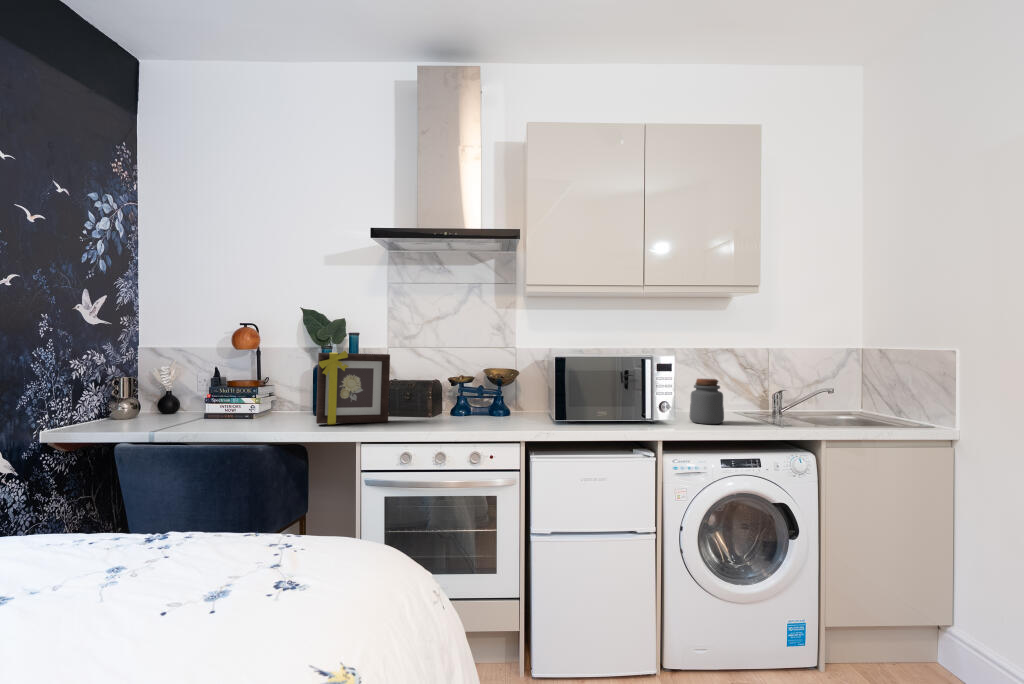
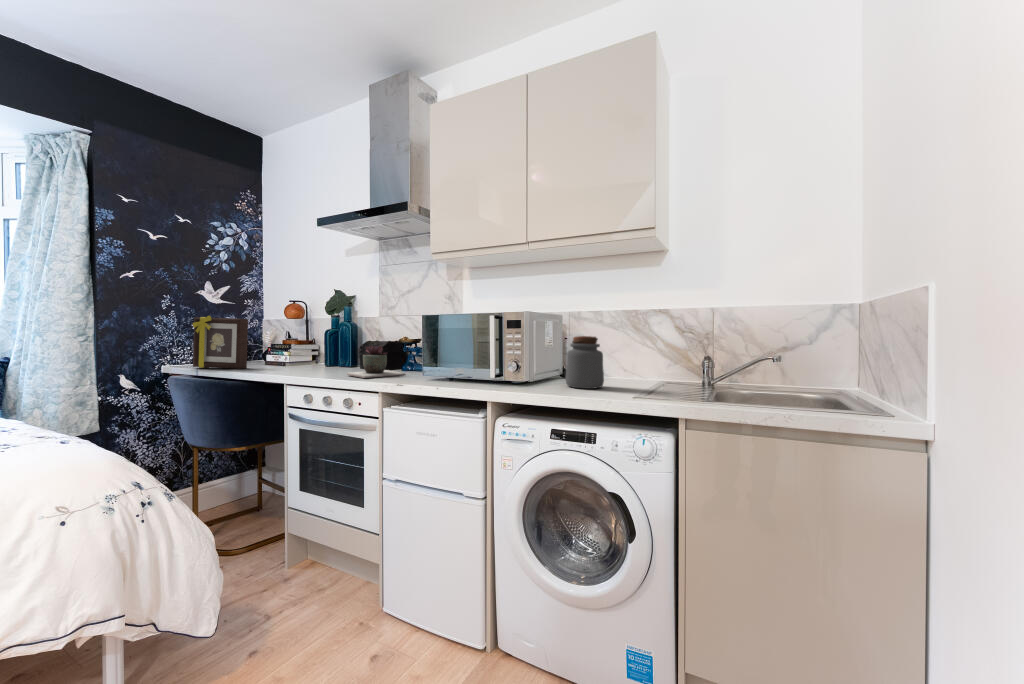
picture frame: present [316,351,390,424] -> present [193,316,248,369]
succulent plant: none [440,390,497,429] -> present [347,346,405,378]

